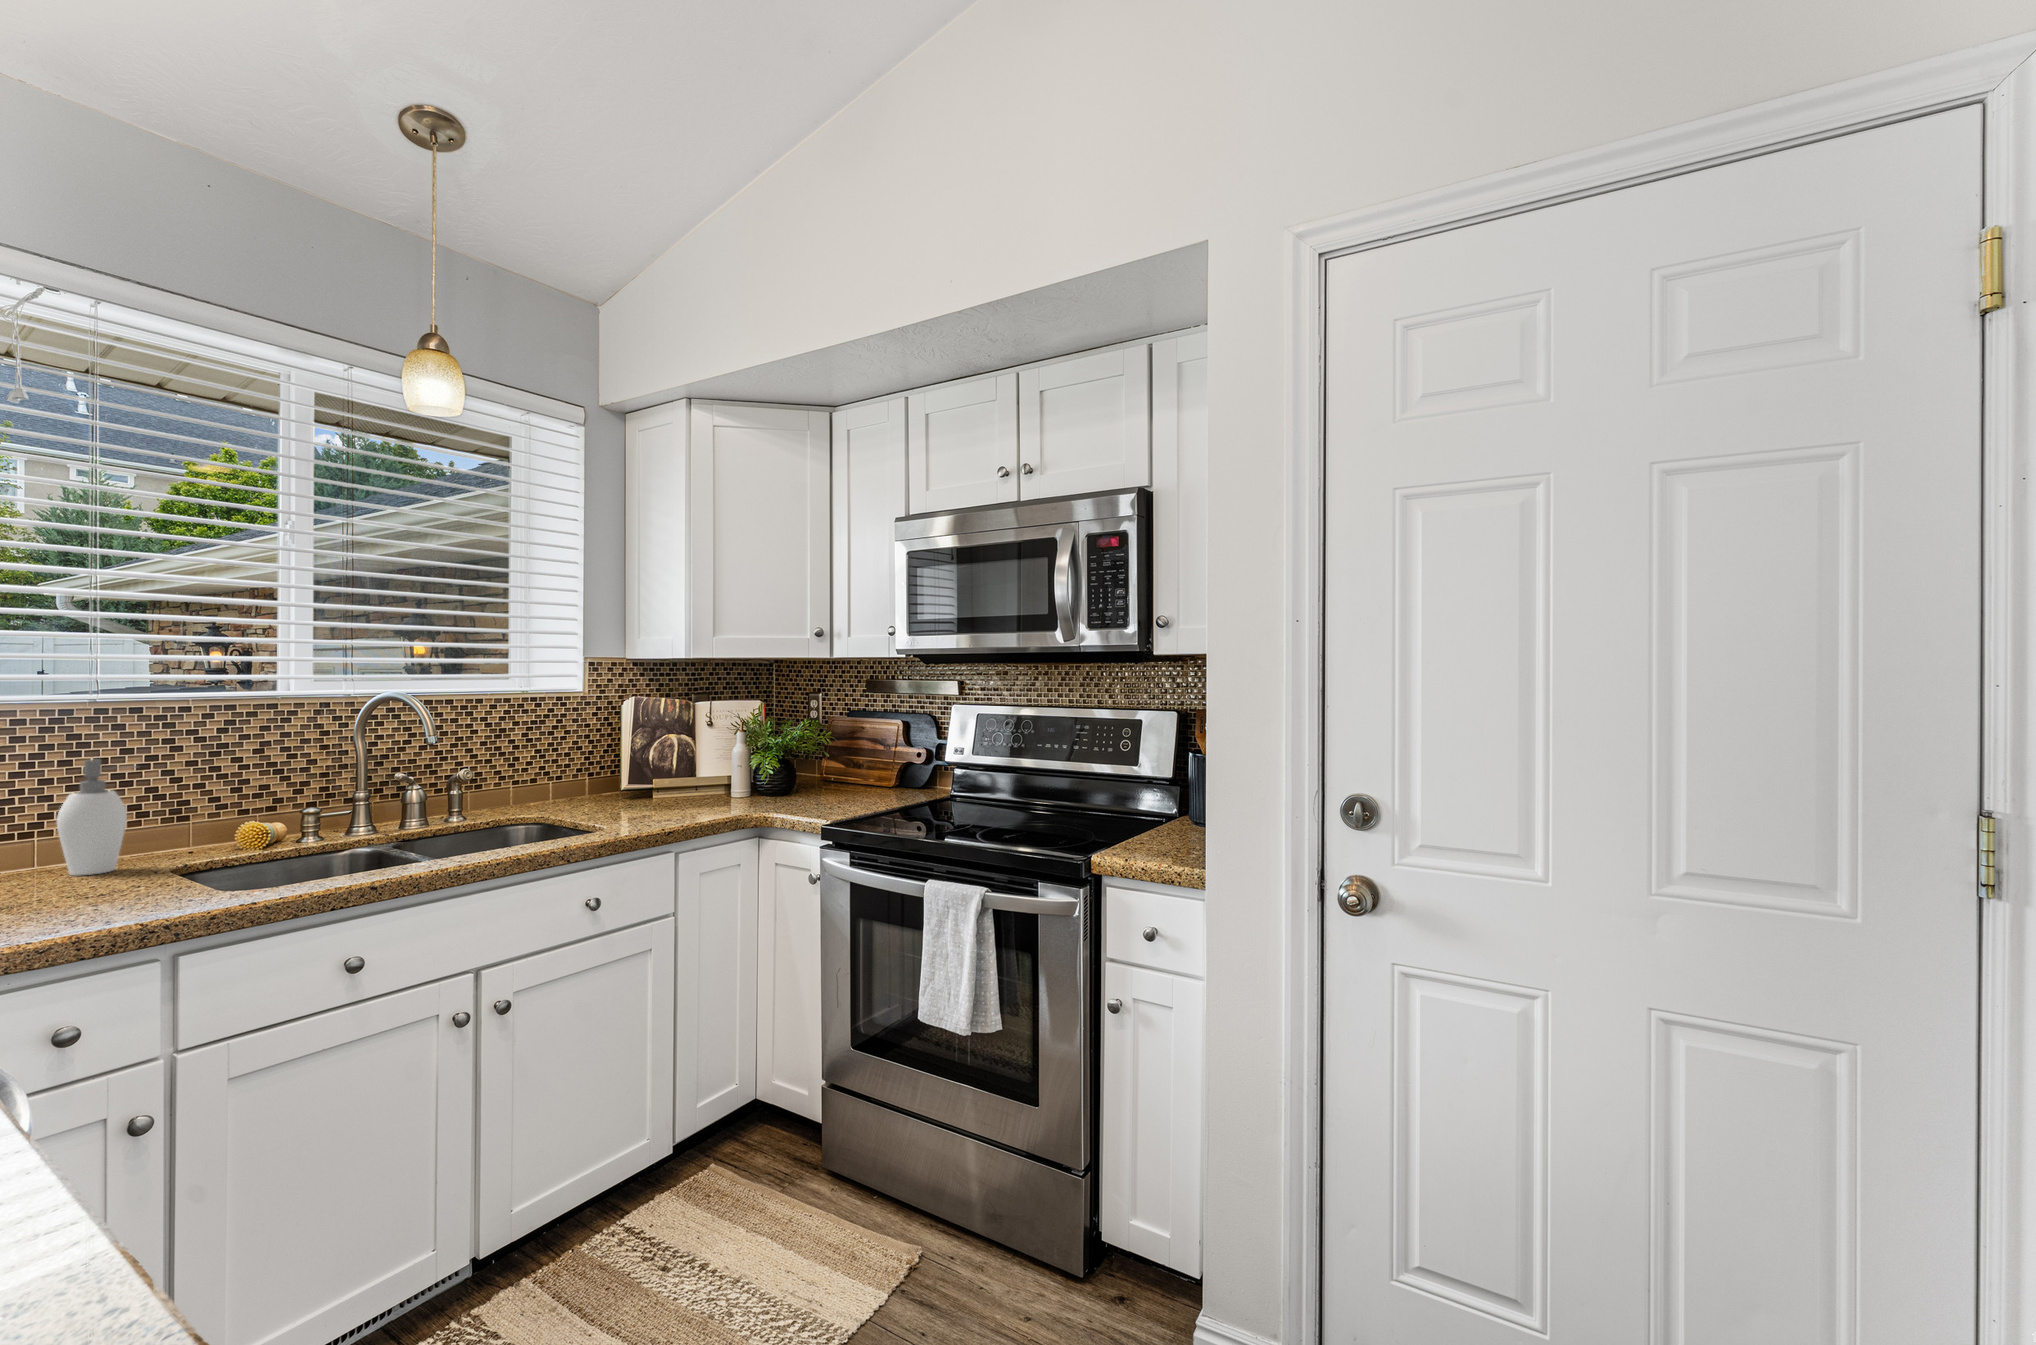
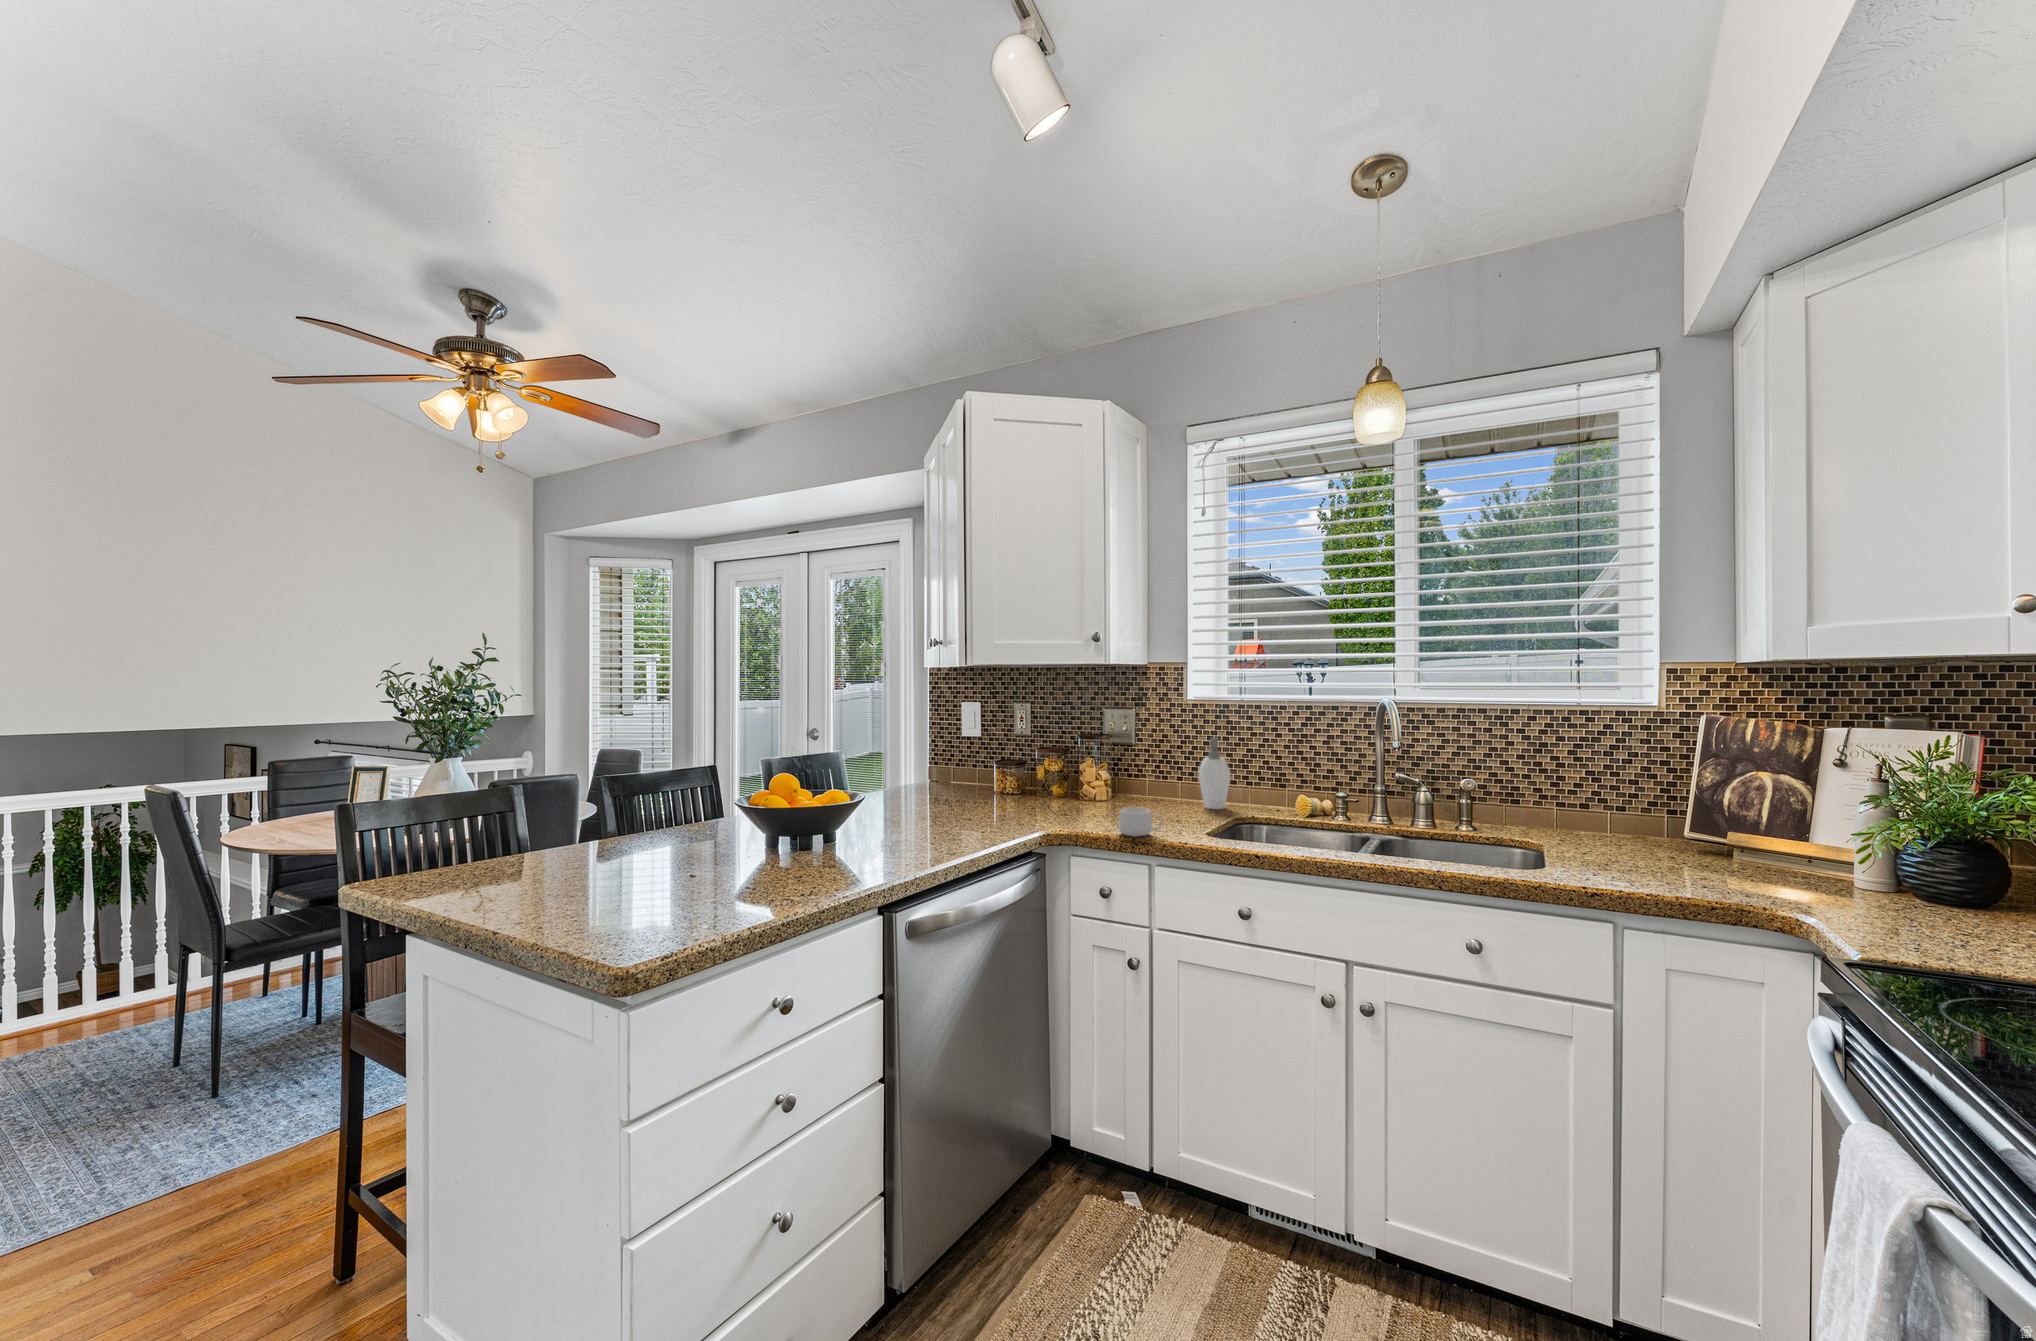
mug: none [79,869,174,919] -> present [1118,807,1163,837]

